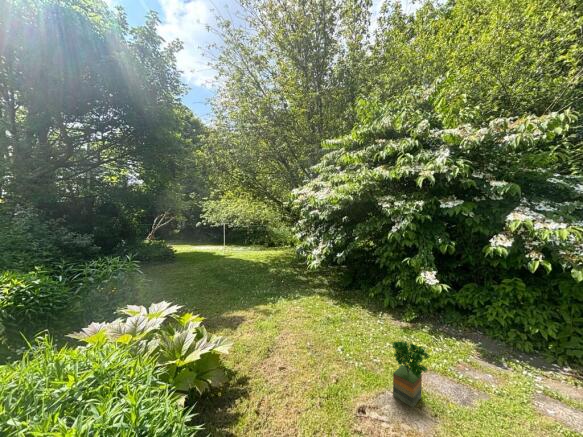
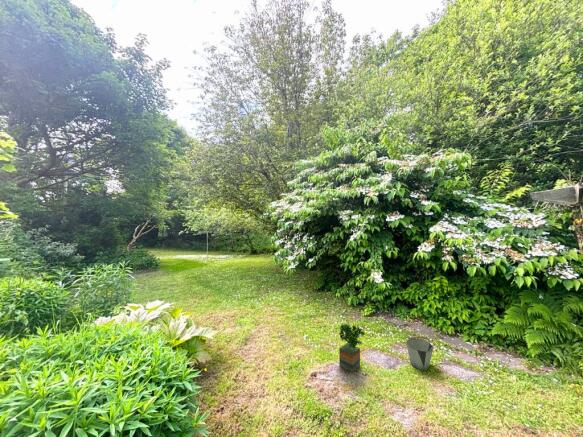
bucket: none [484,360,528,409] -> present [406,336,434,370]

